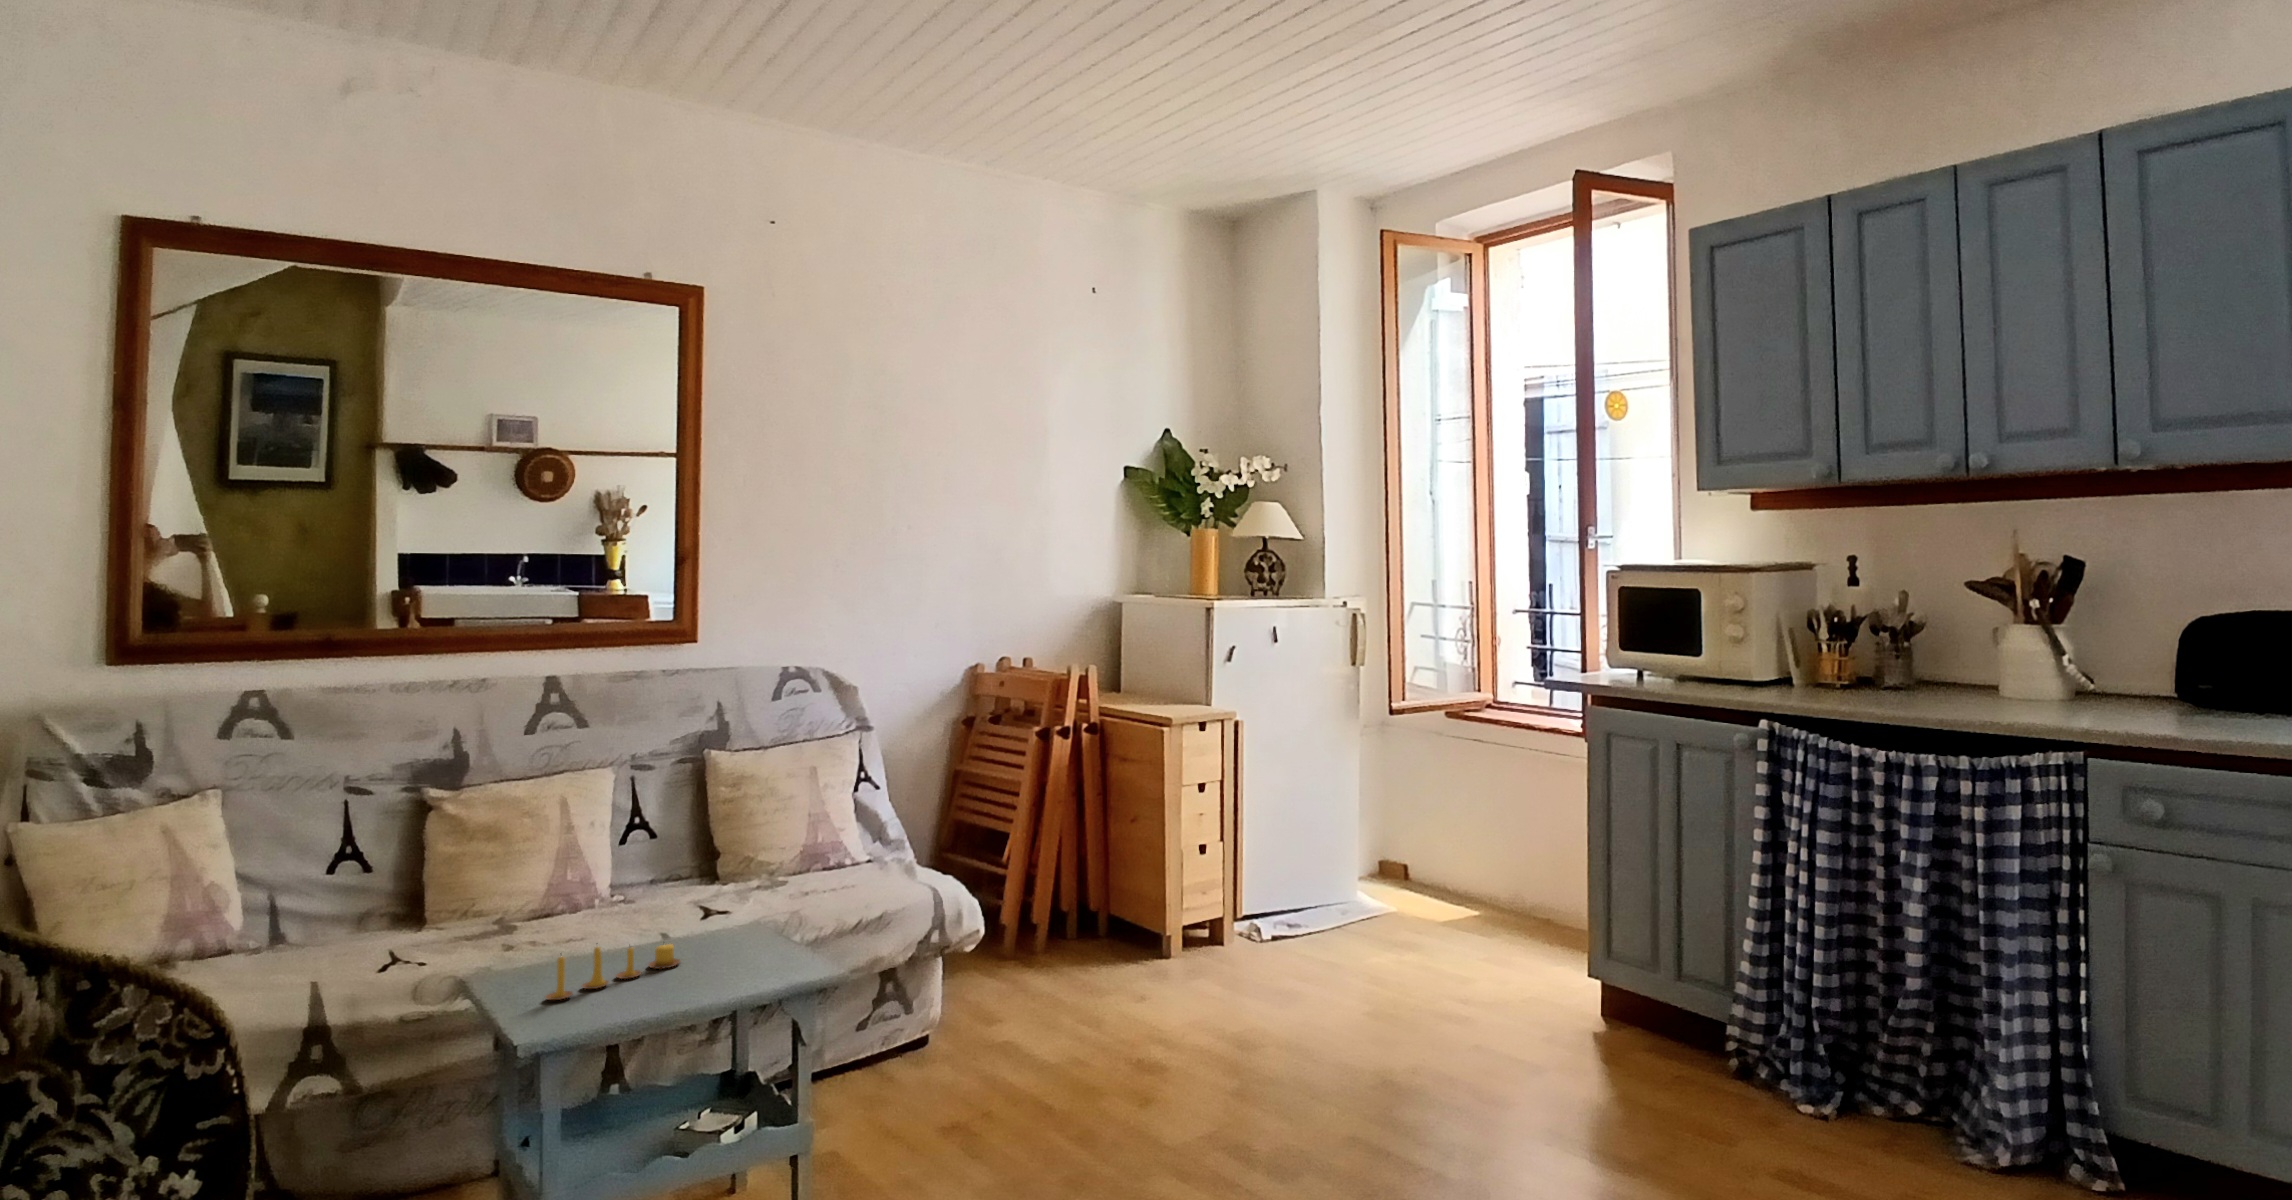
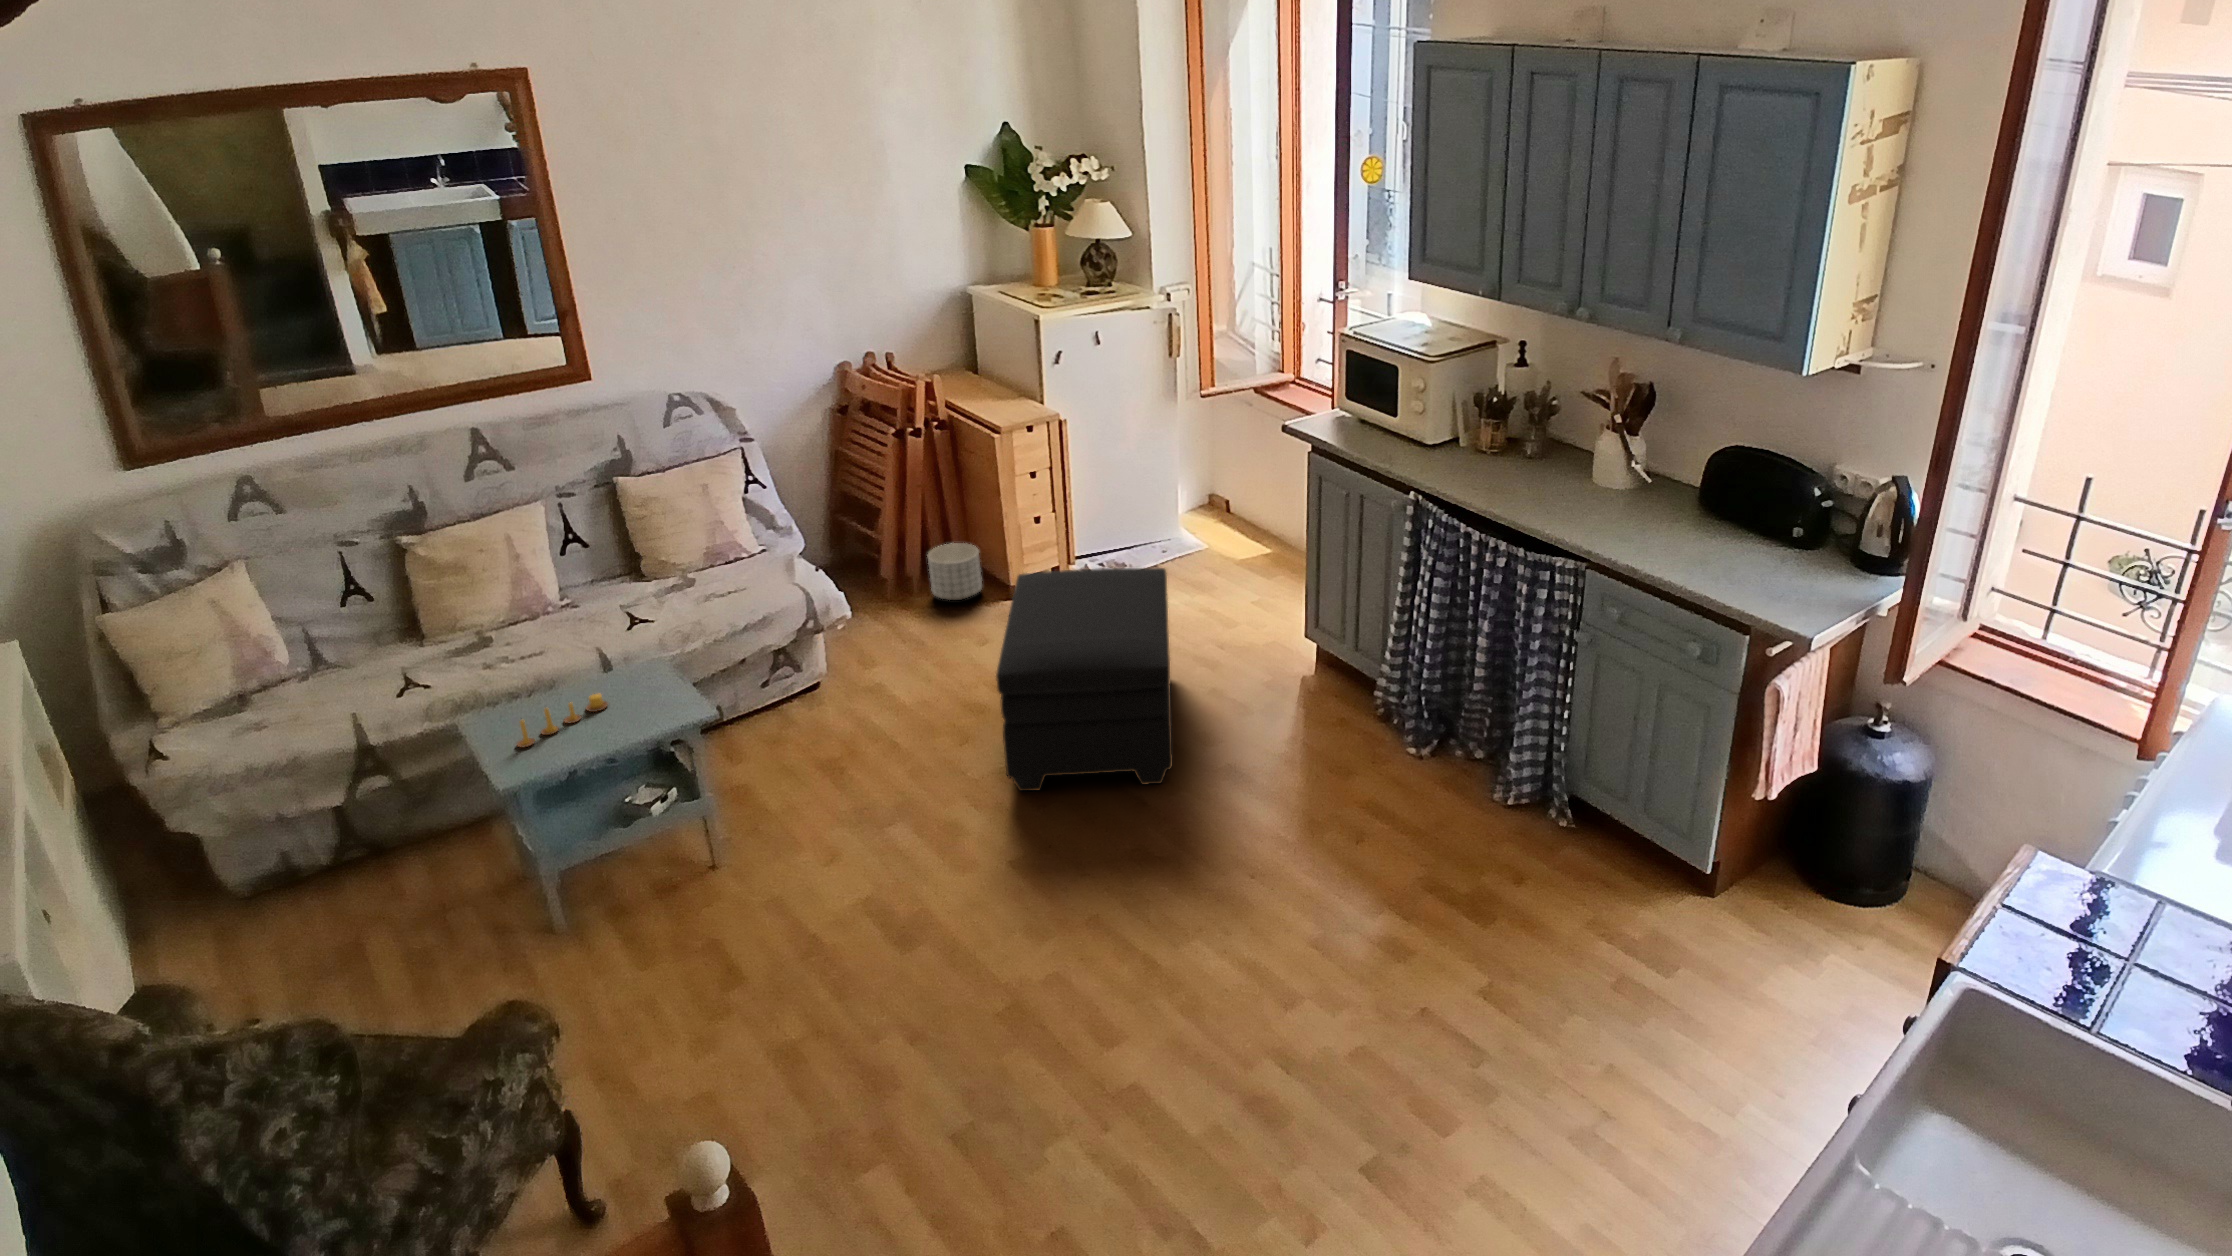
ottoman: none [1210,863,1468,1151] -> present [996,568,1173,791]
planter: none [1062,886,1126,958] -> present [928,543,982,600]

